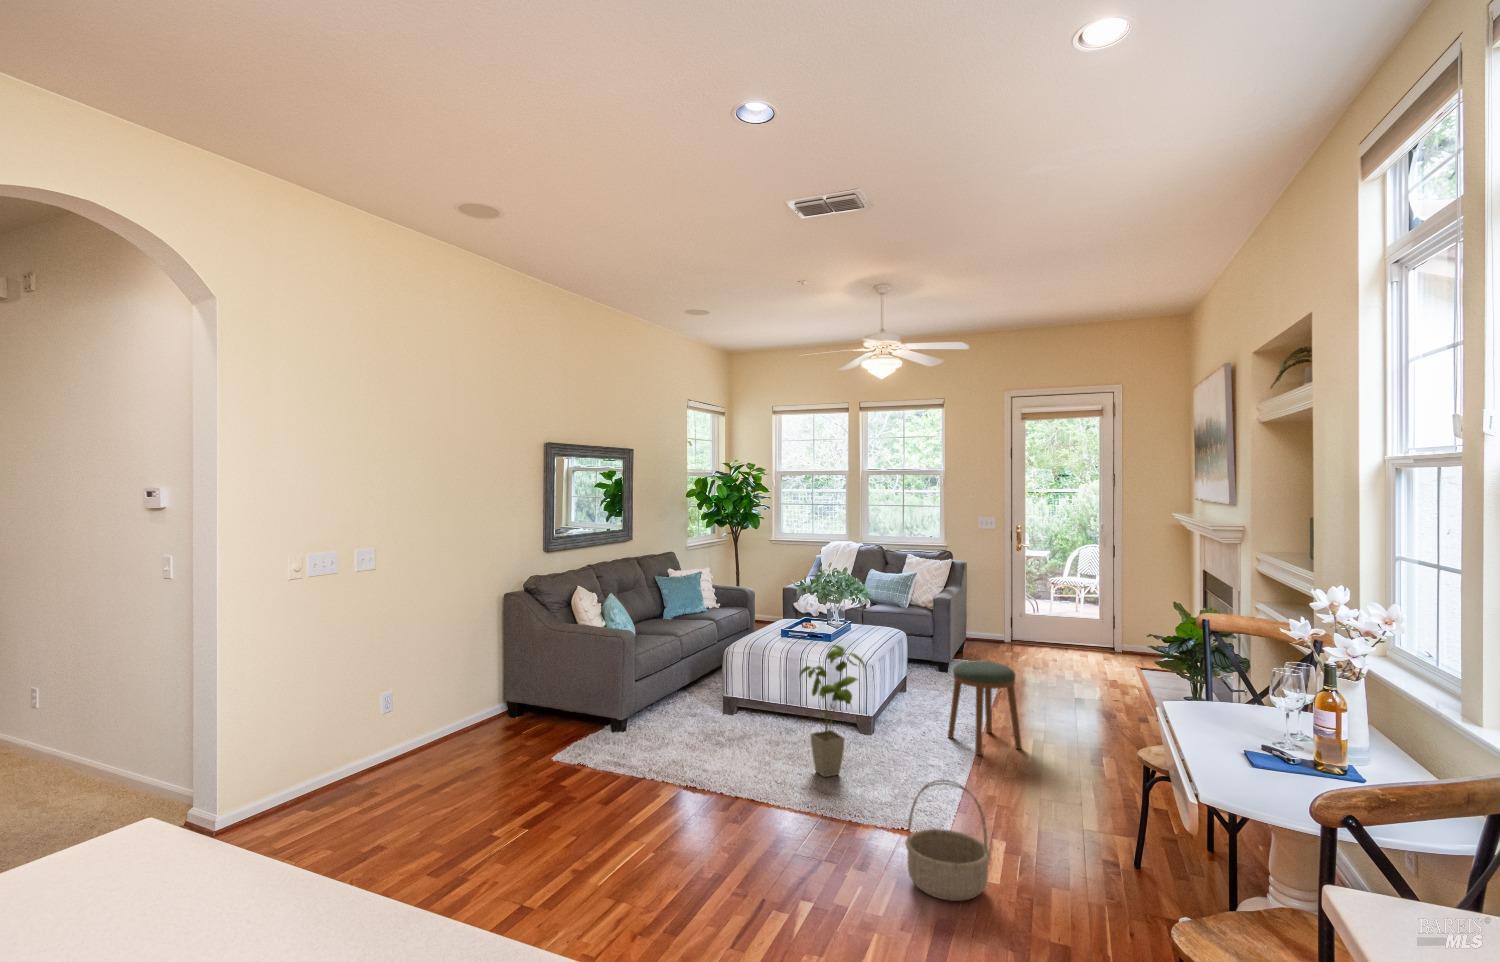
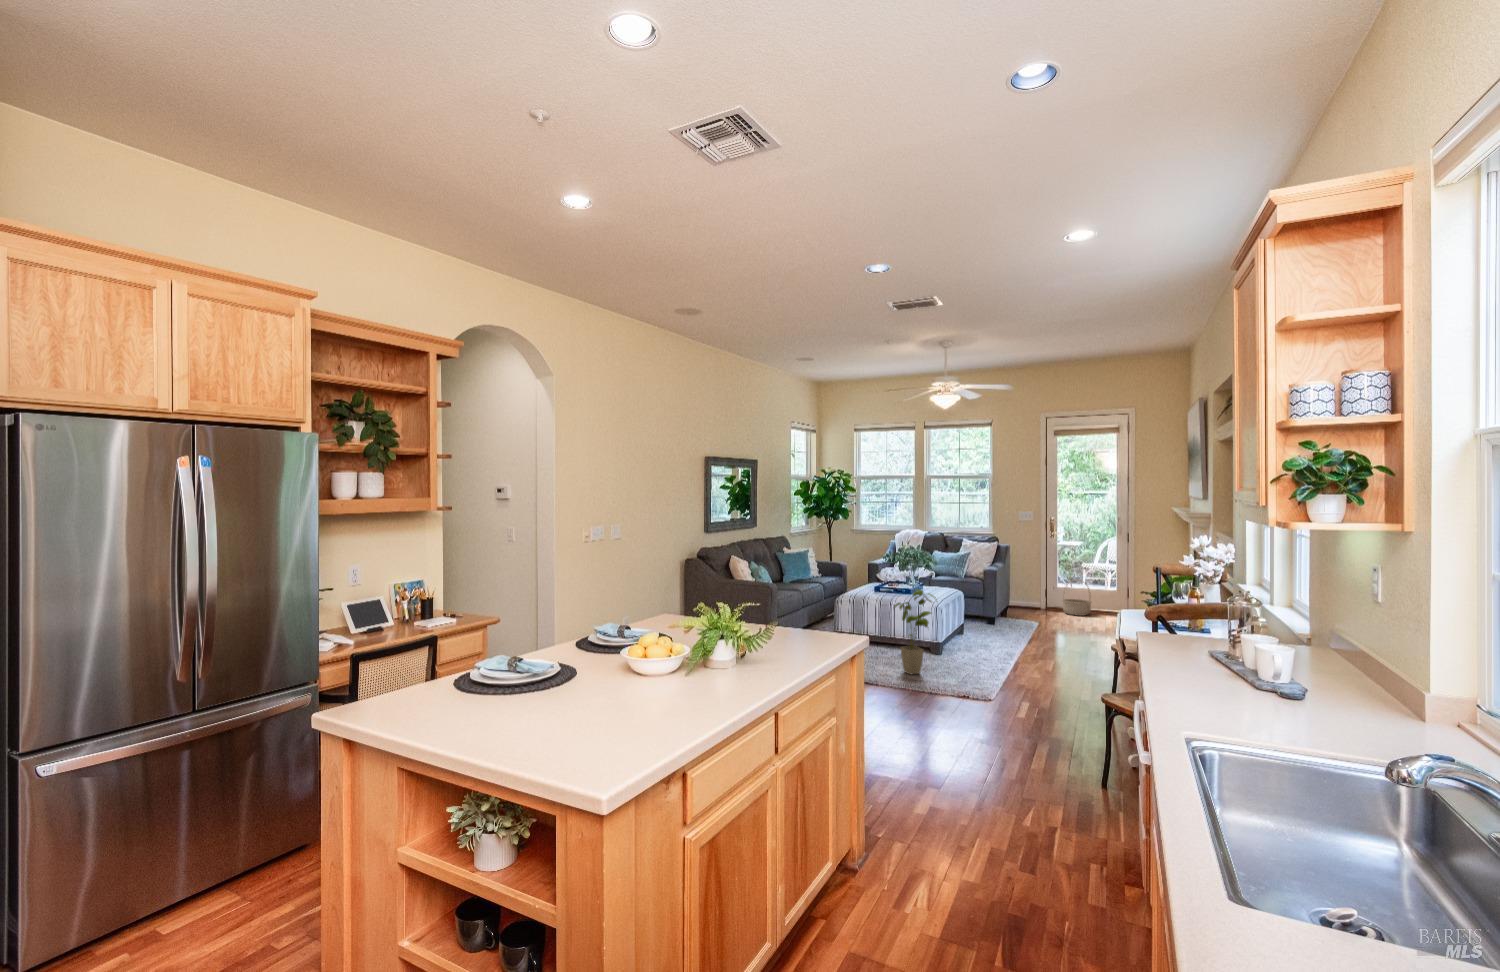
stool: present [948,661,1022,755] -> none [993,607,1045,667]
basket: present [905,780,990,901] -> present [1063,588,1091,616]

